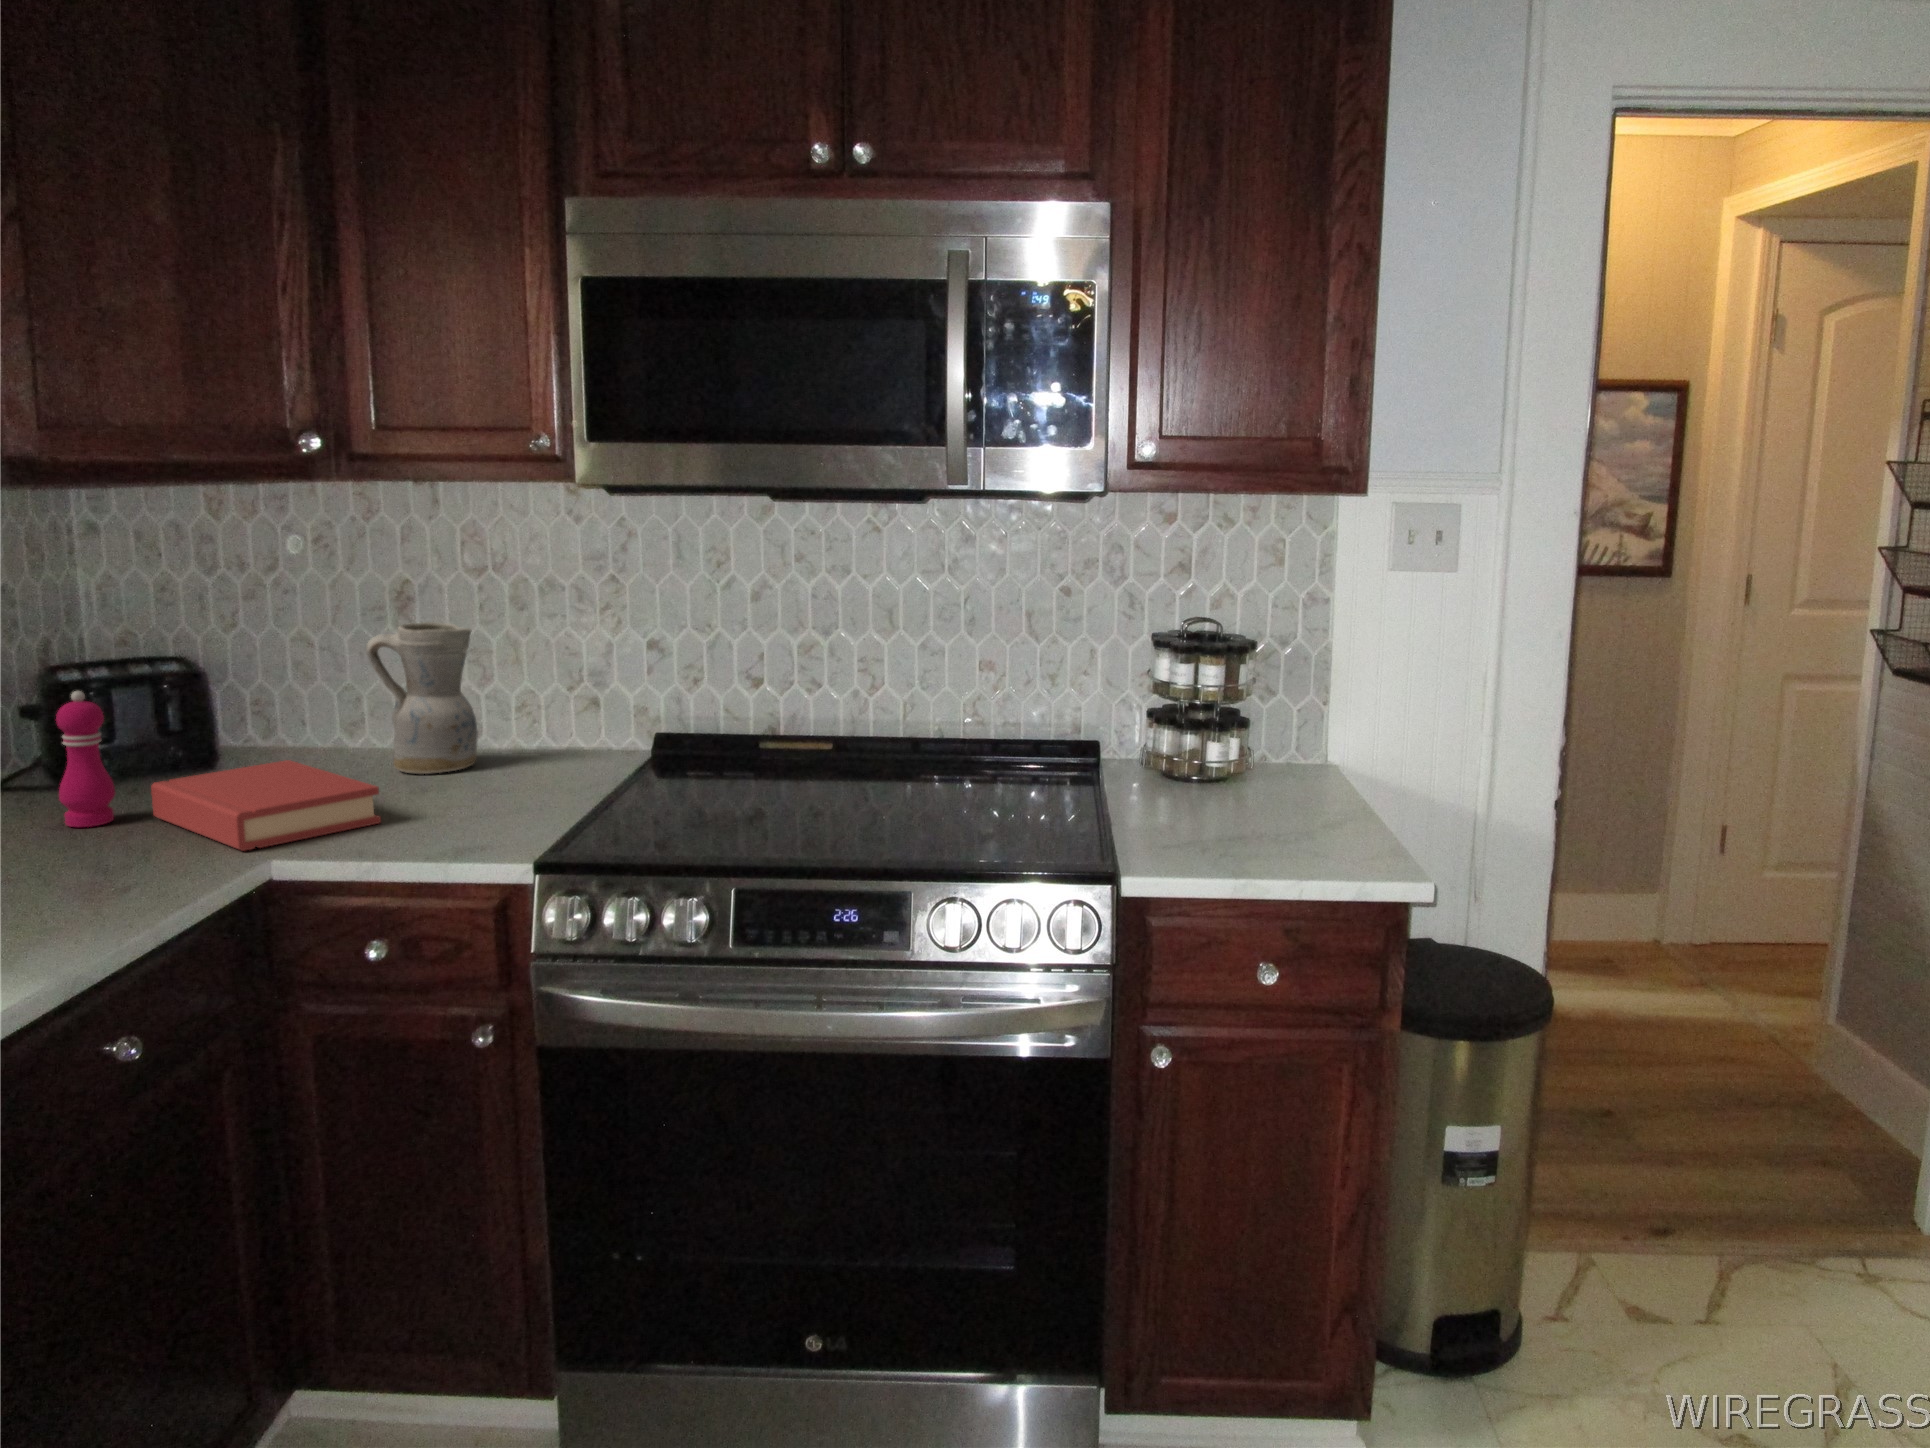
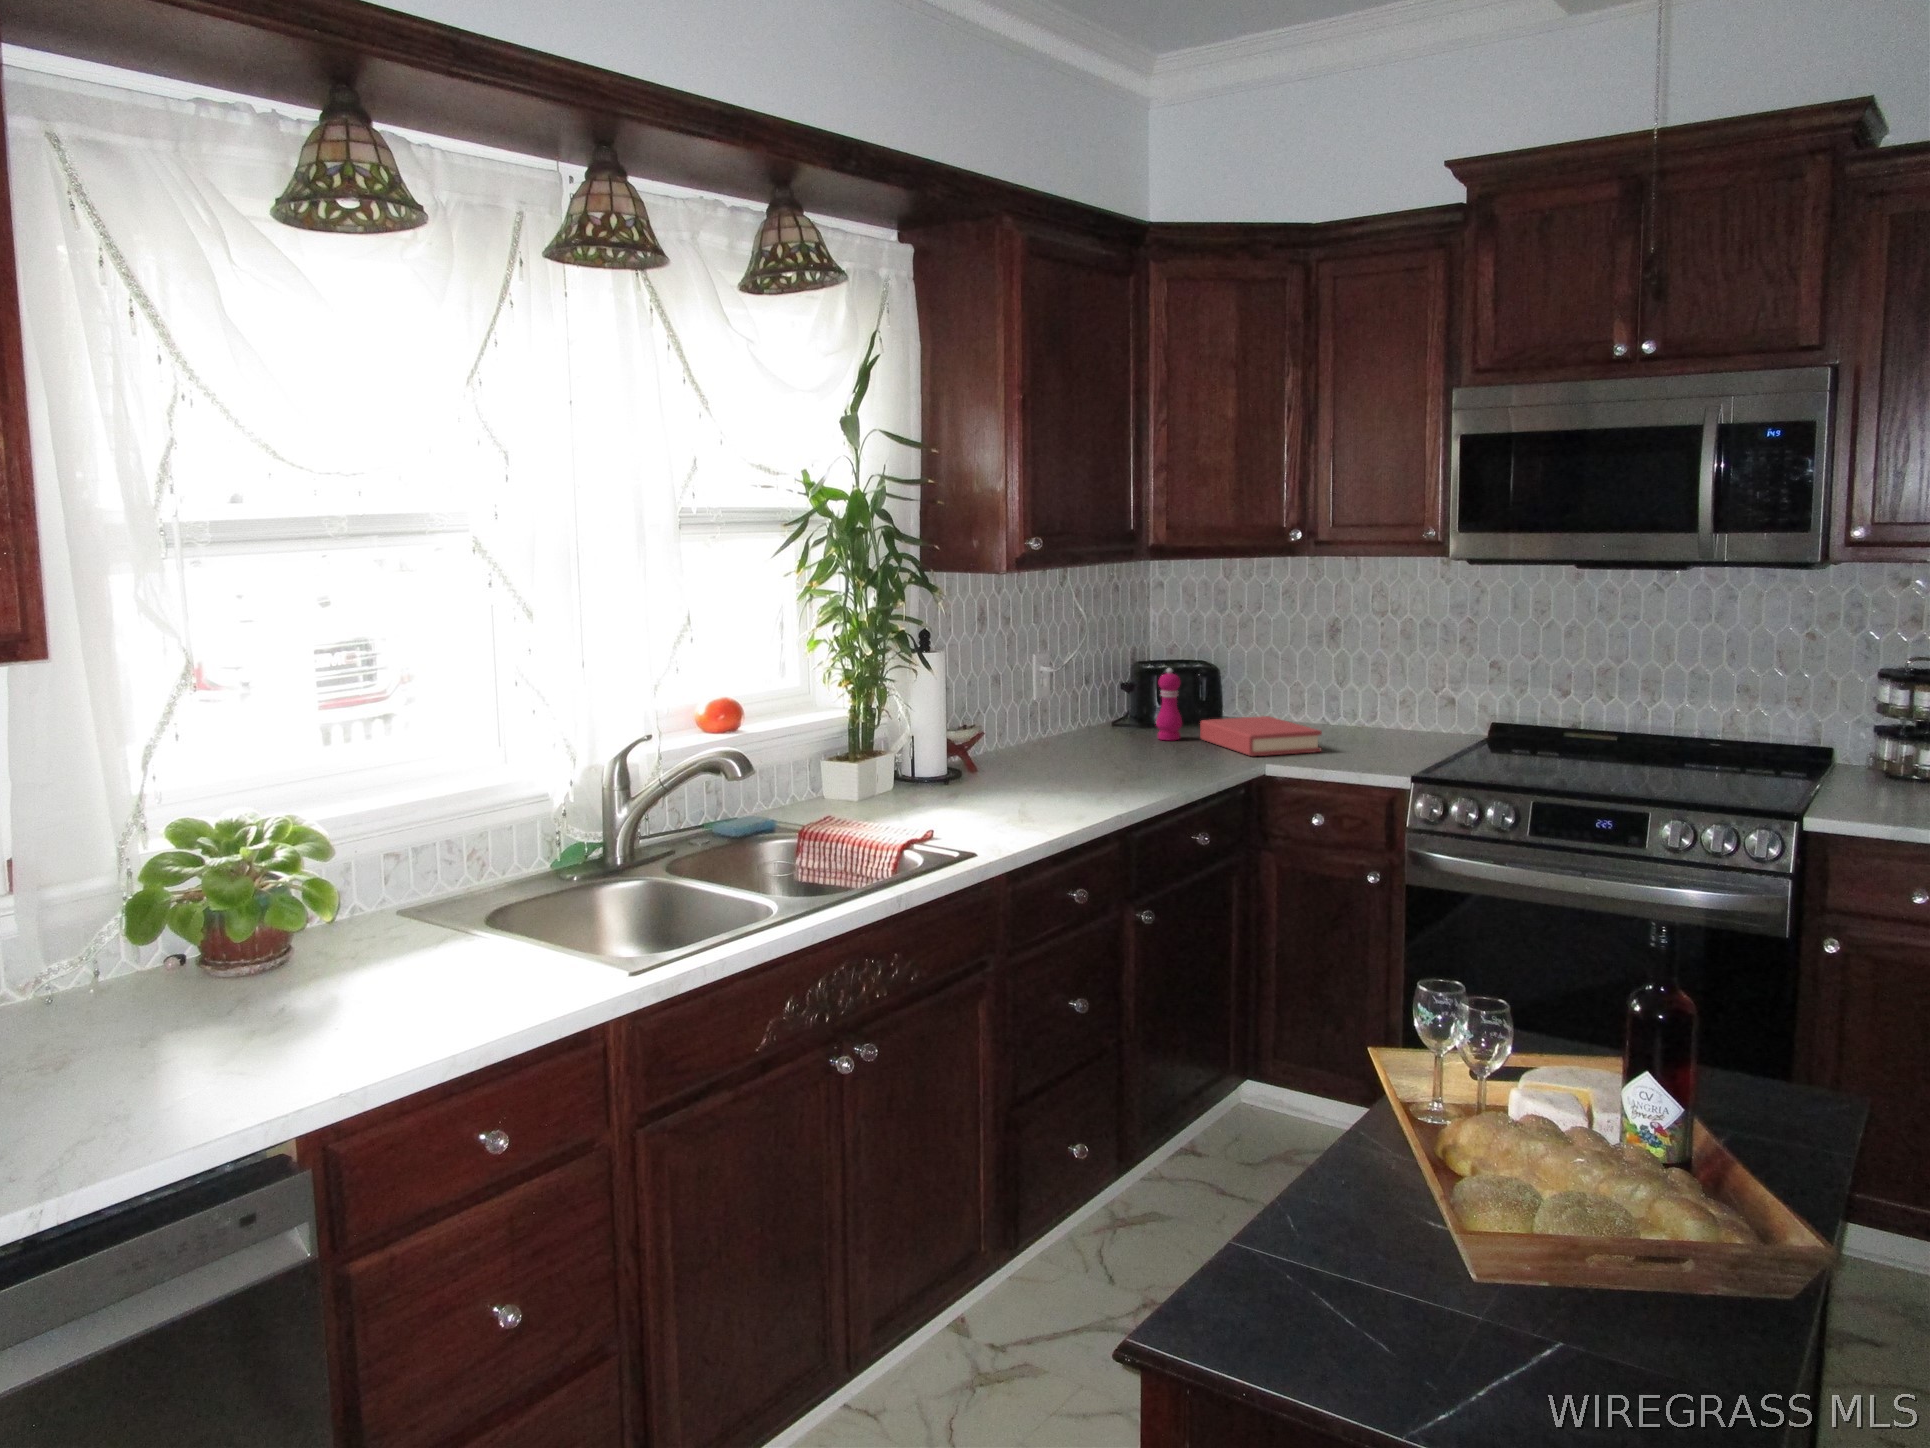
ceramic pitcher: present [366,622,478,774] -> none [1313,642,1376,733]

